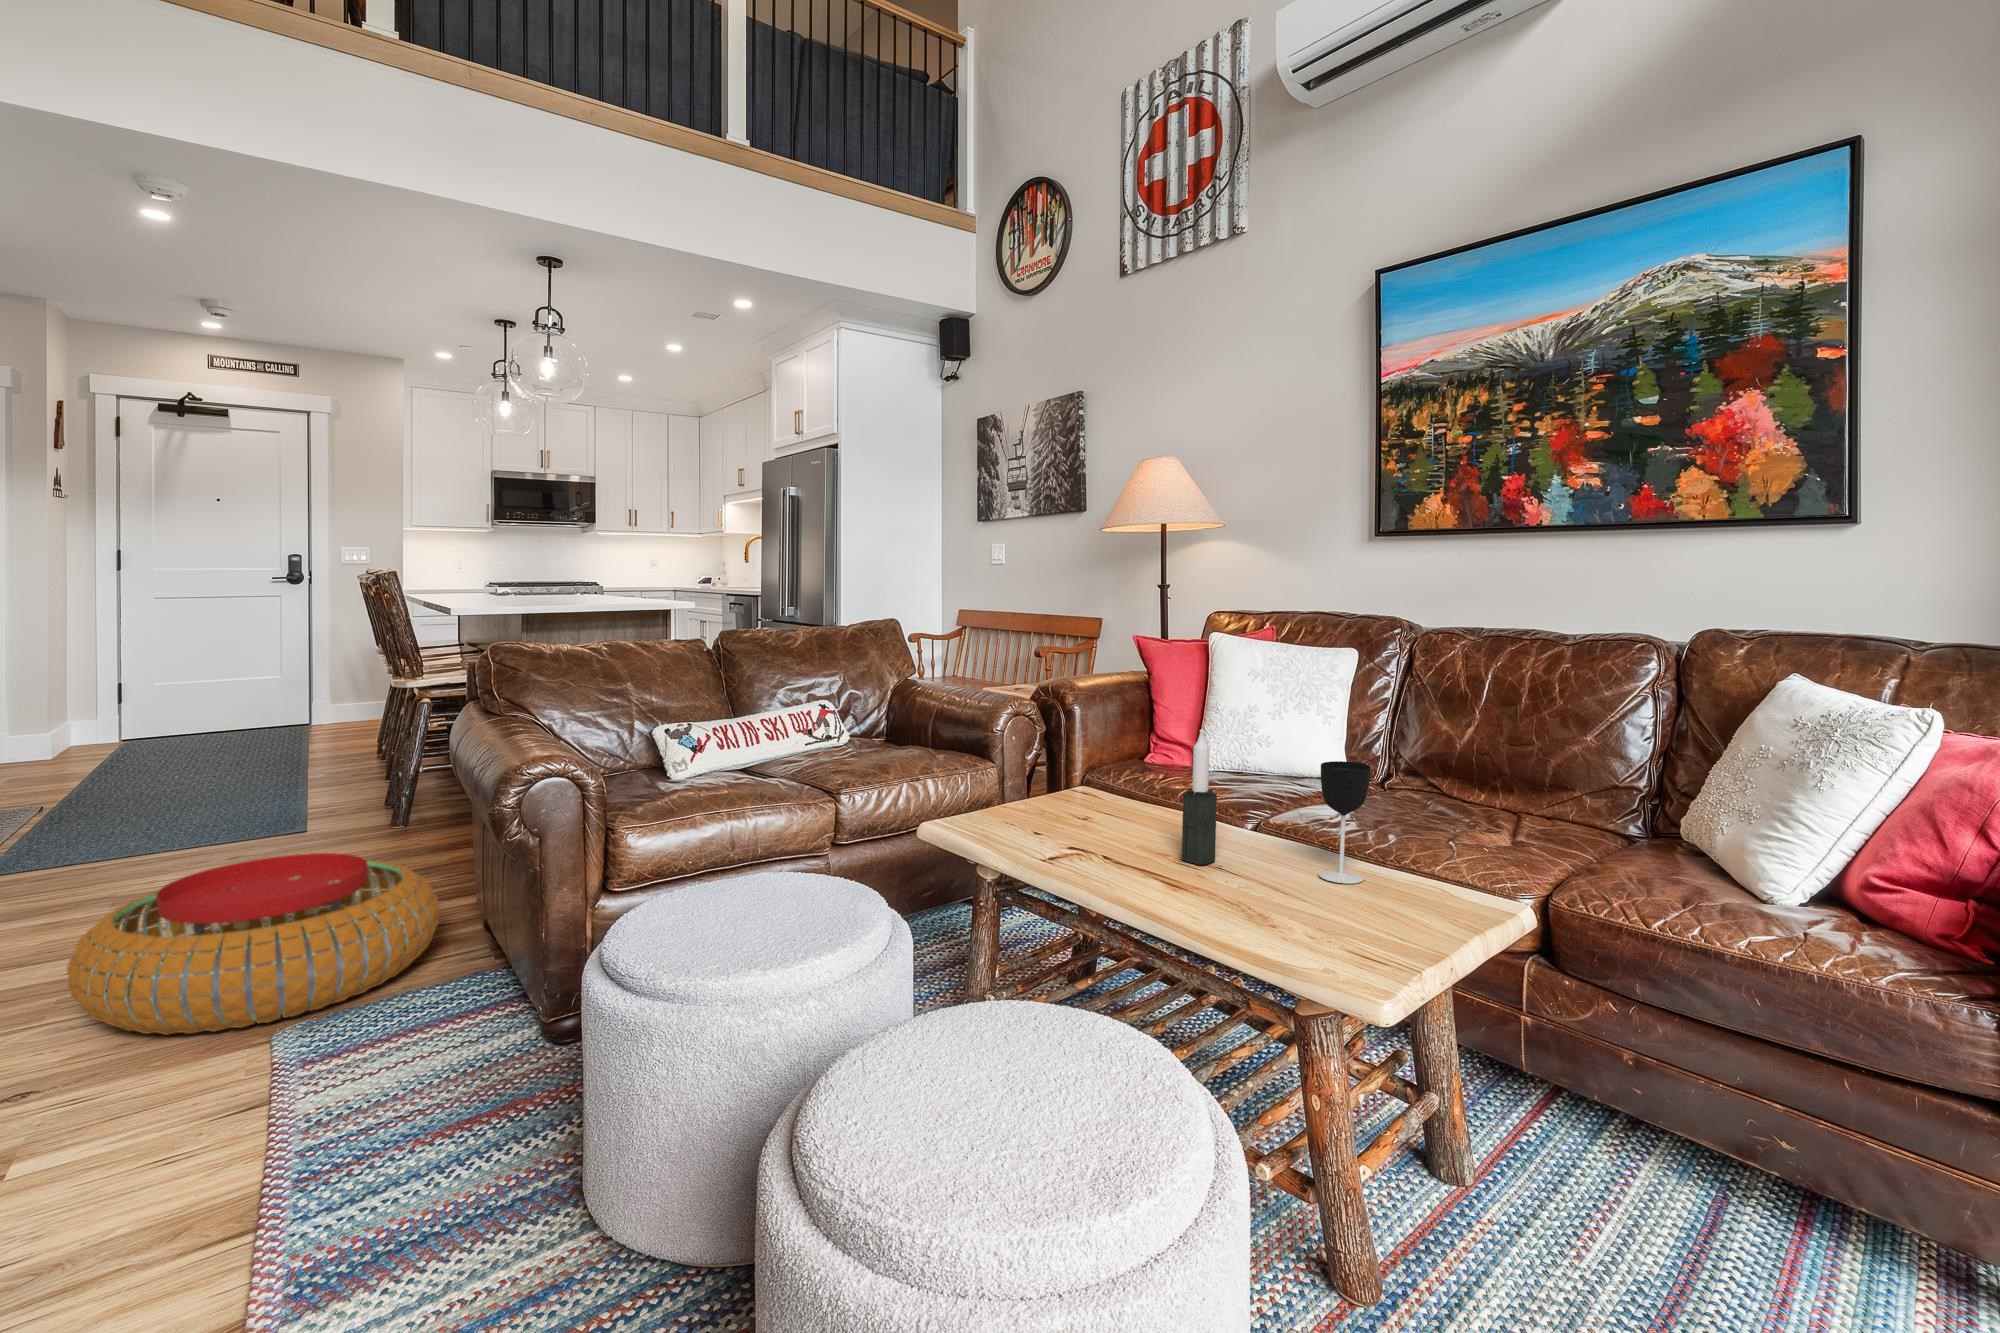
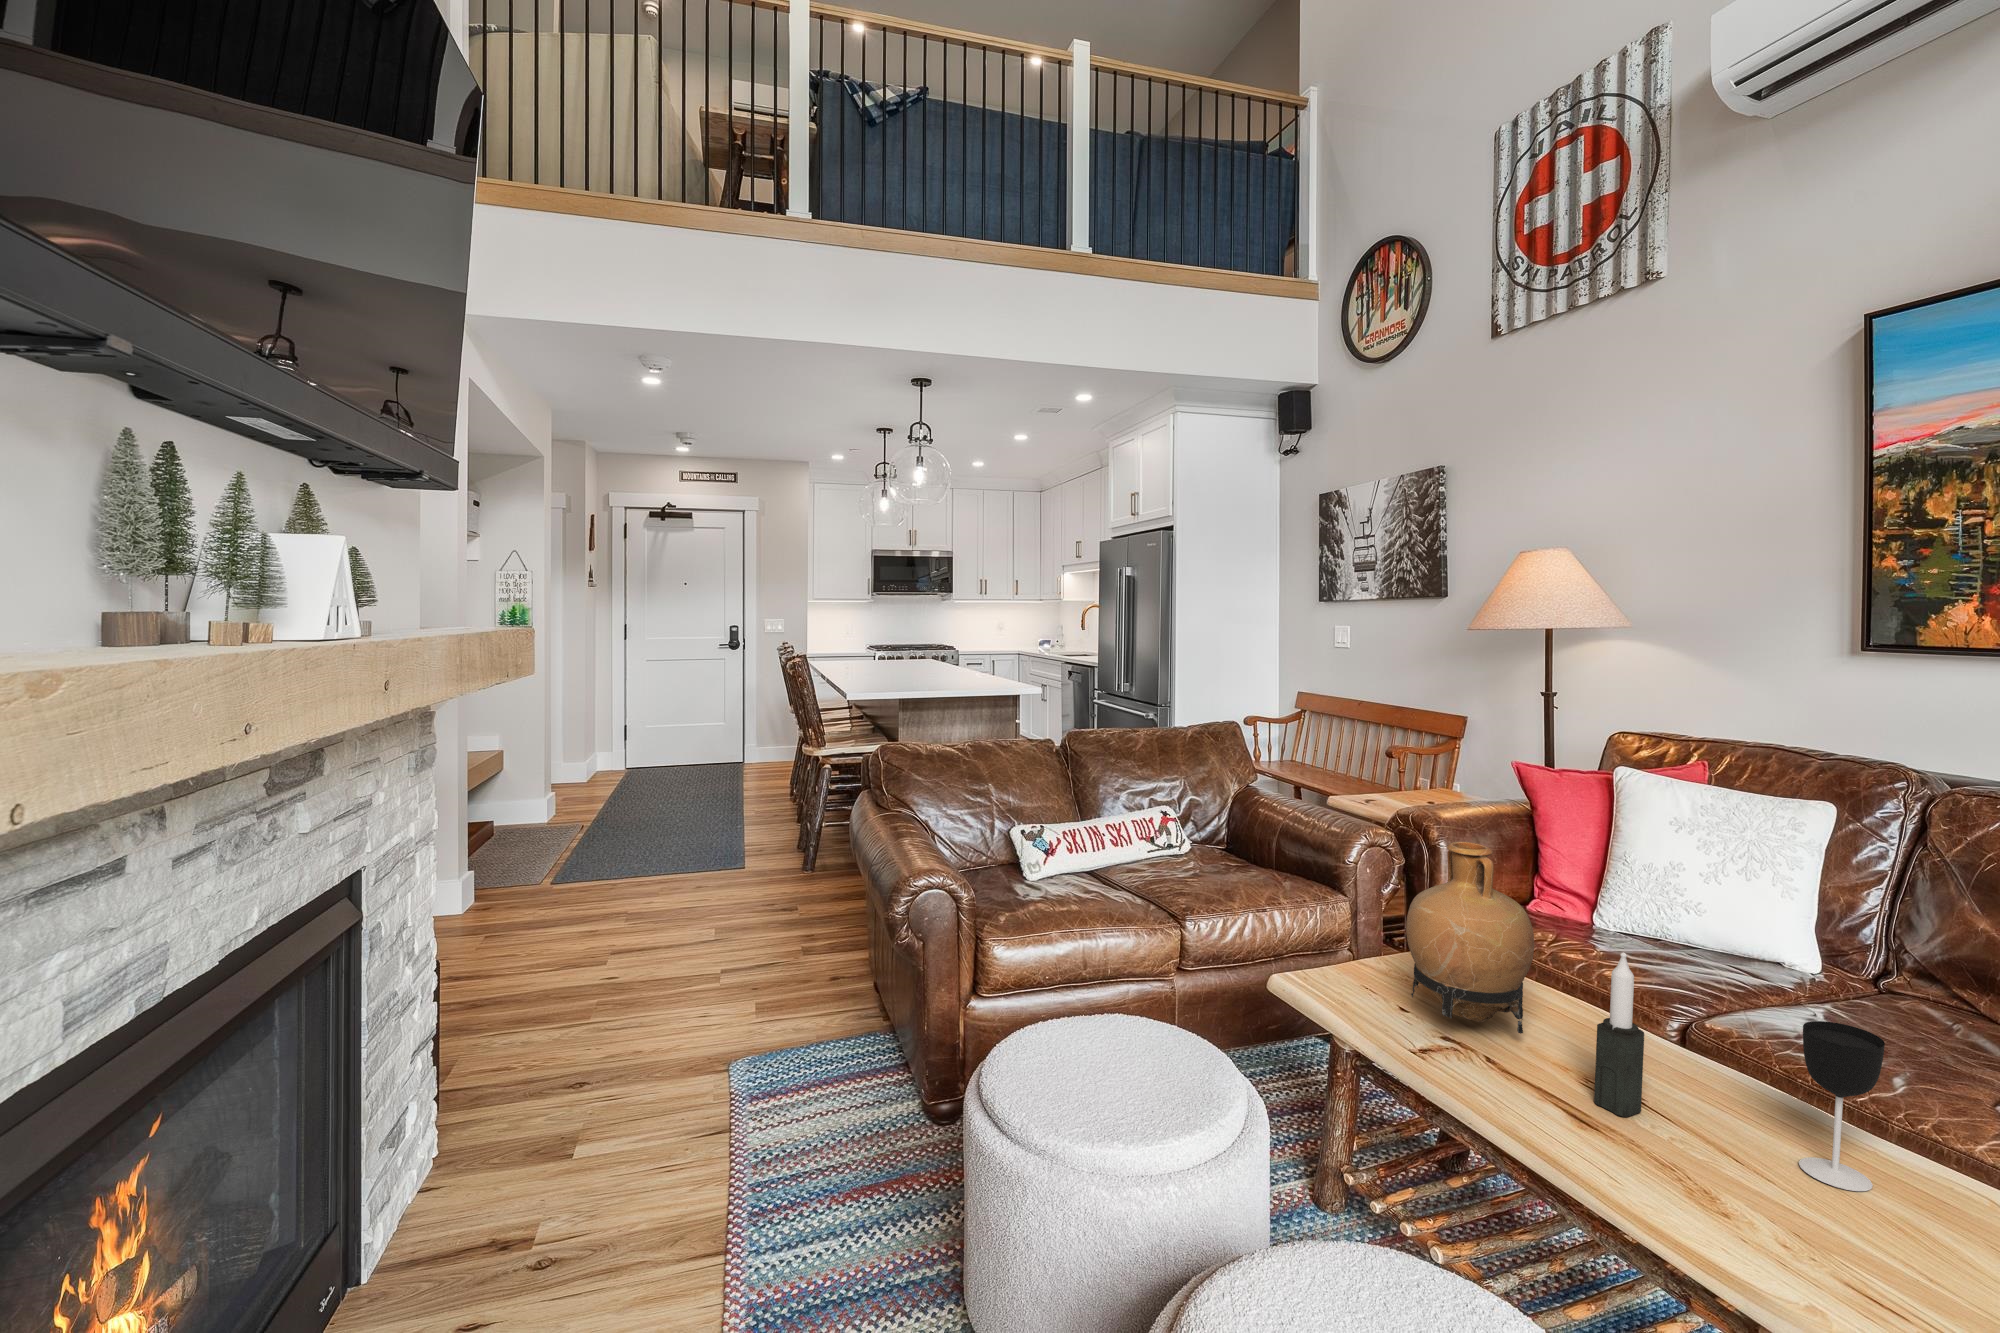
vase: none [1038,663,1139,824] -> present [1406,842,1534,1033]
pouf: present [67,853,439,1035] -> none [578,926,828,1084]

